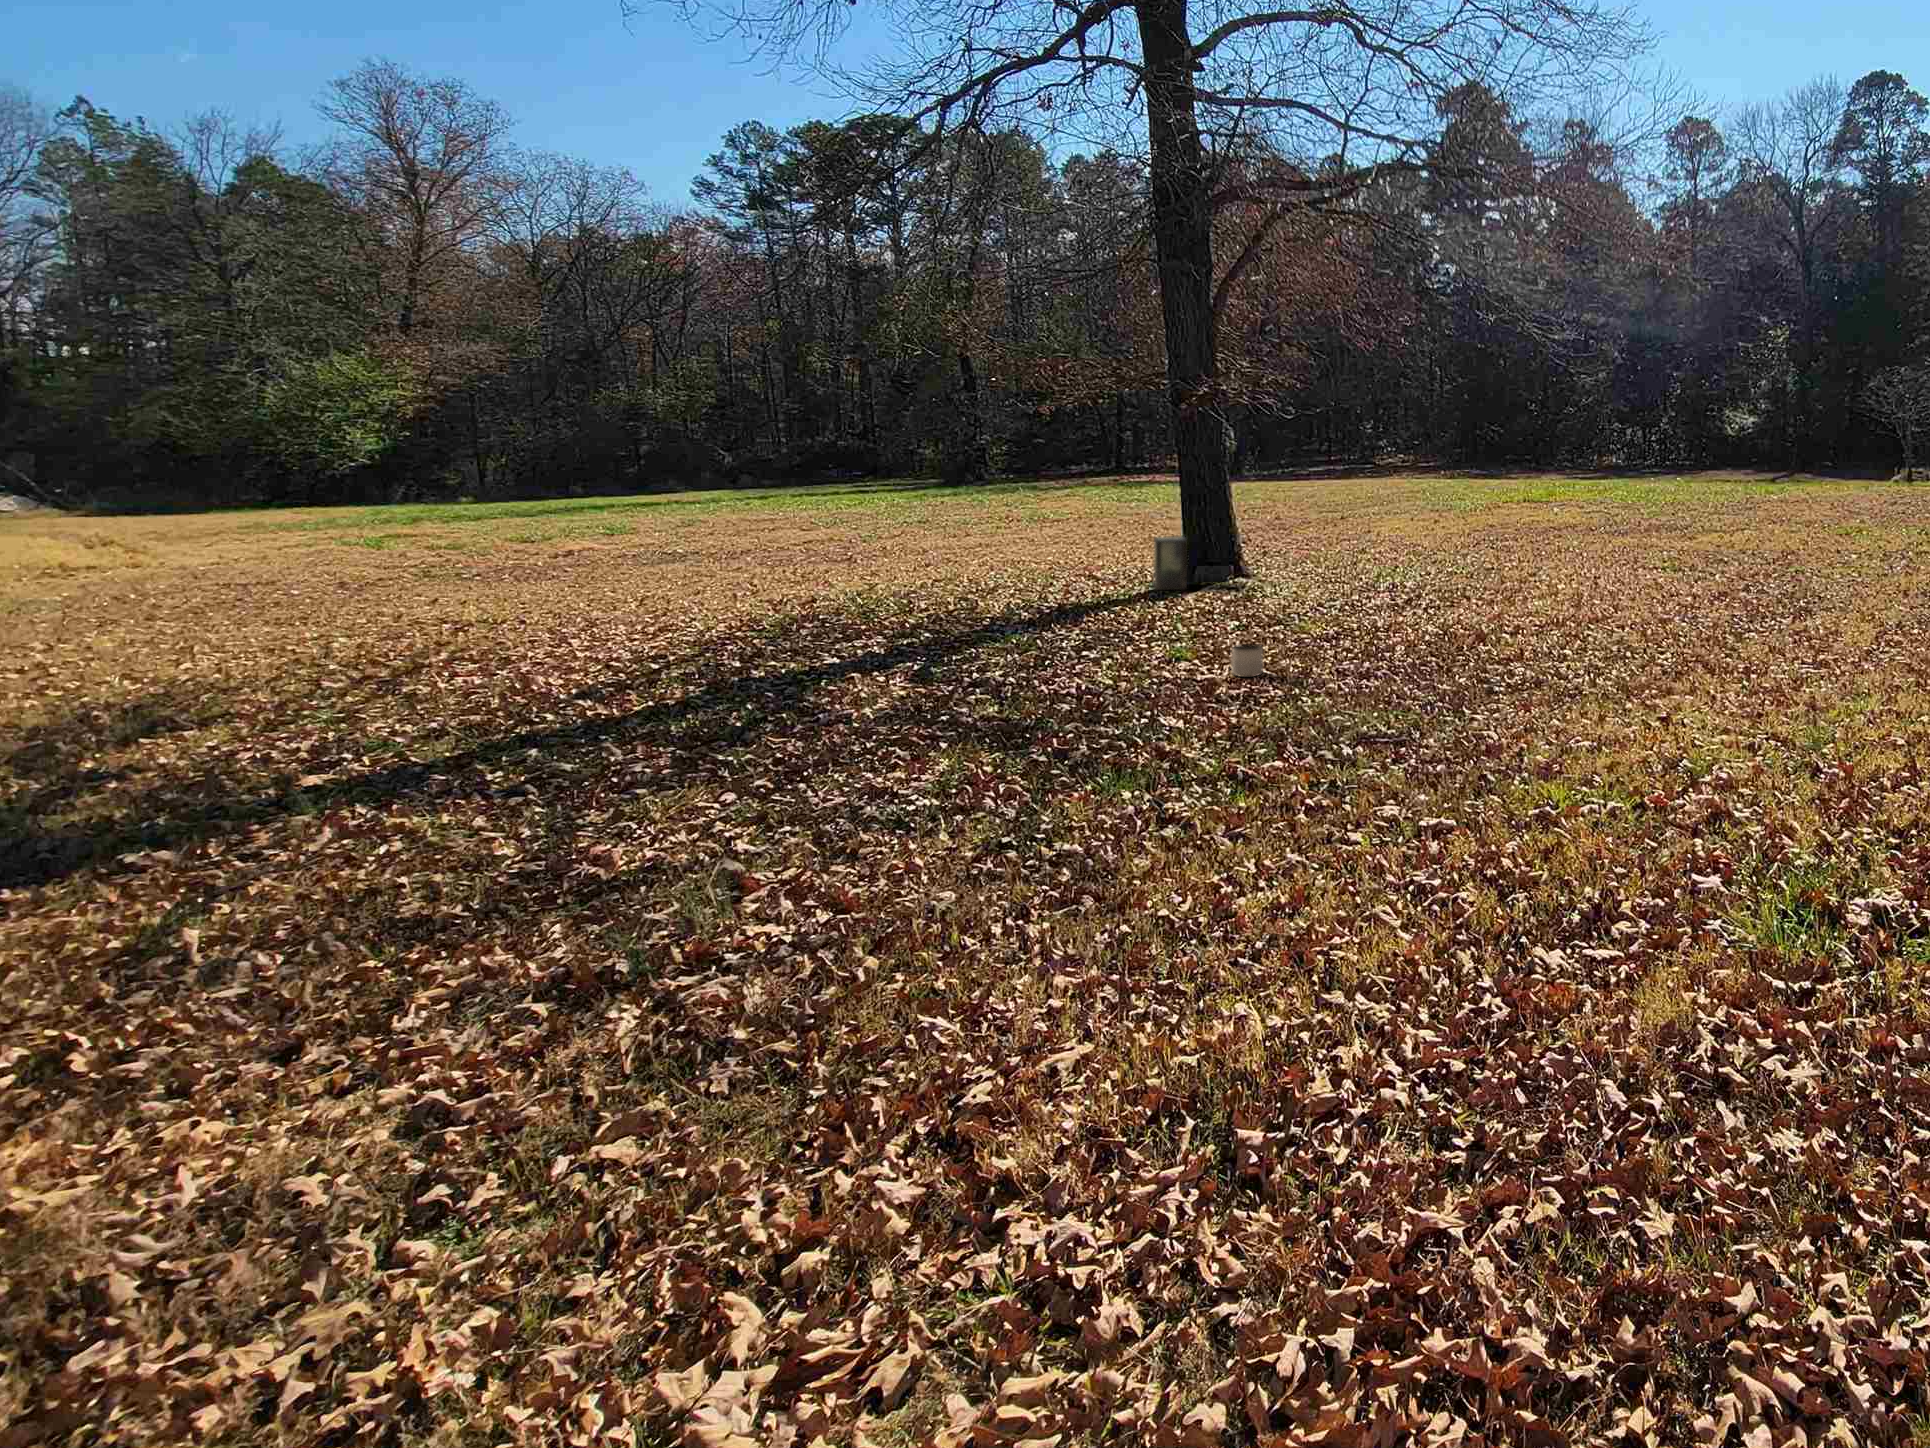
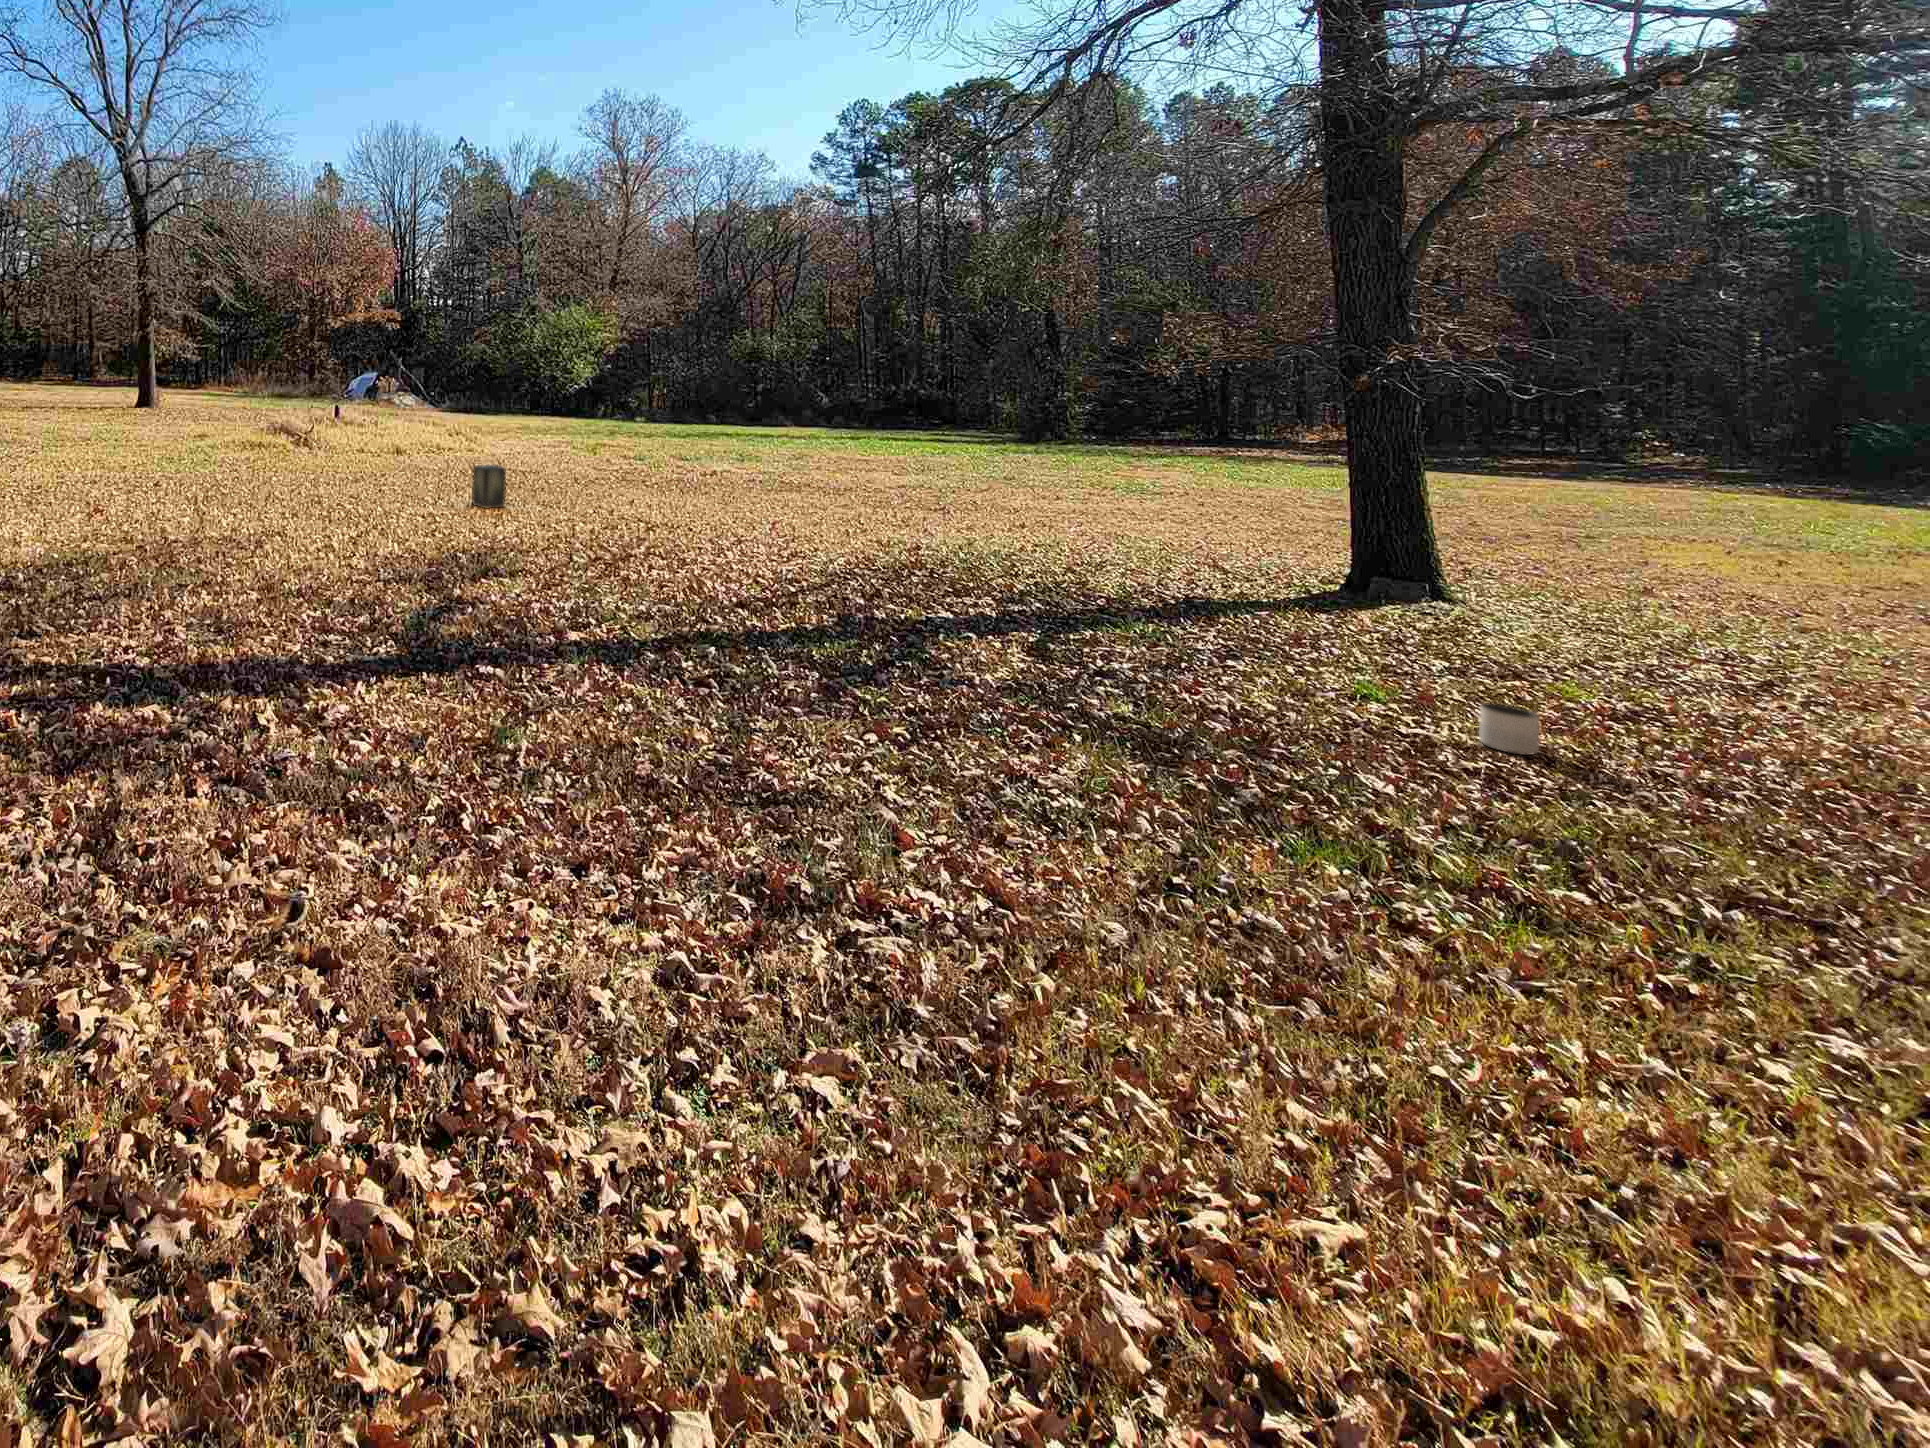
storage box: present [1153,536,1187,590] -> present [472,465,506,508]

